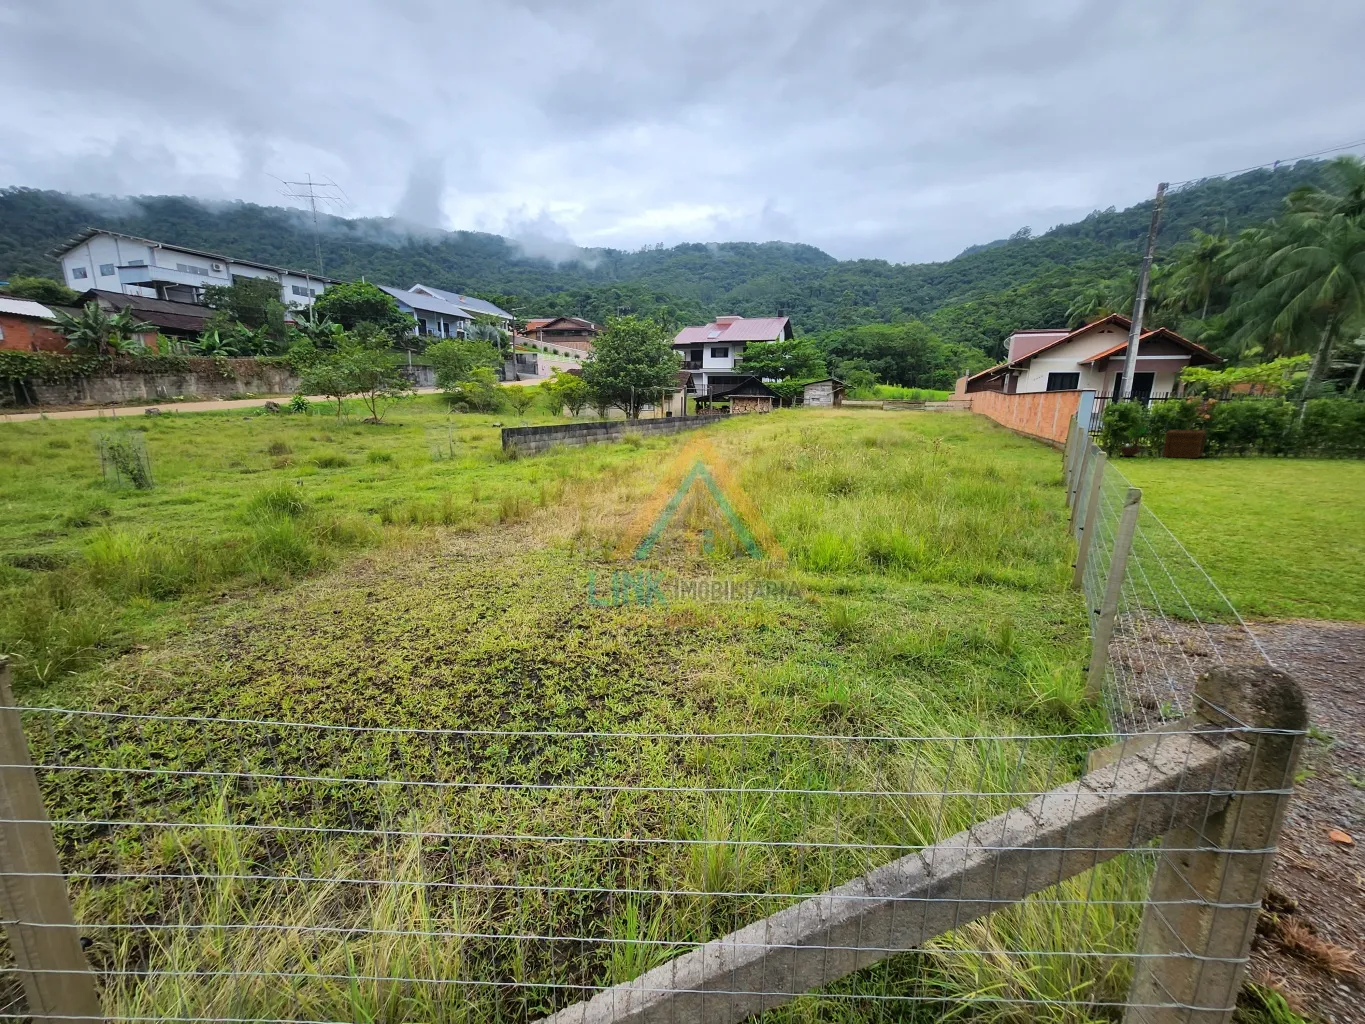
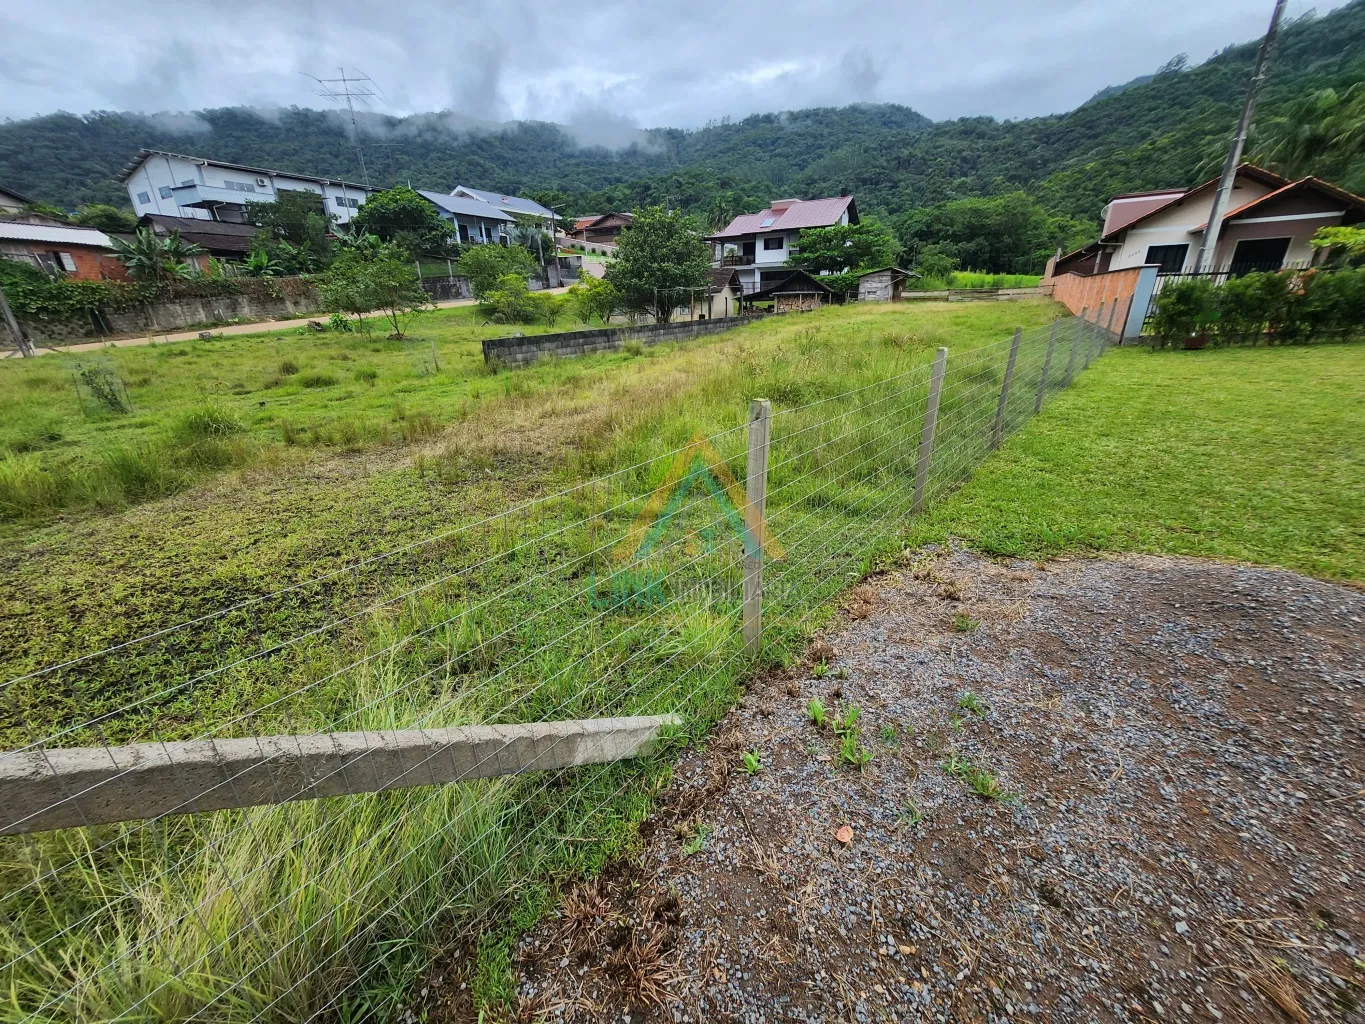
wooden crate: present [1163,430,1206,458] -> none [1236,313,1300,349]

